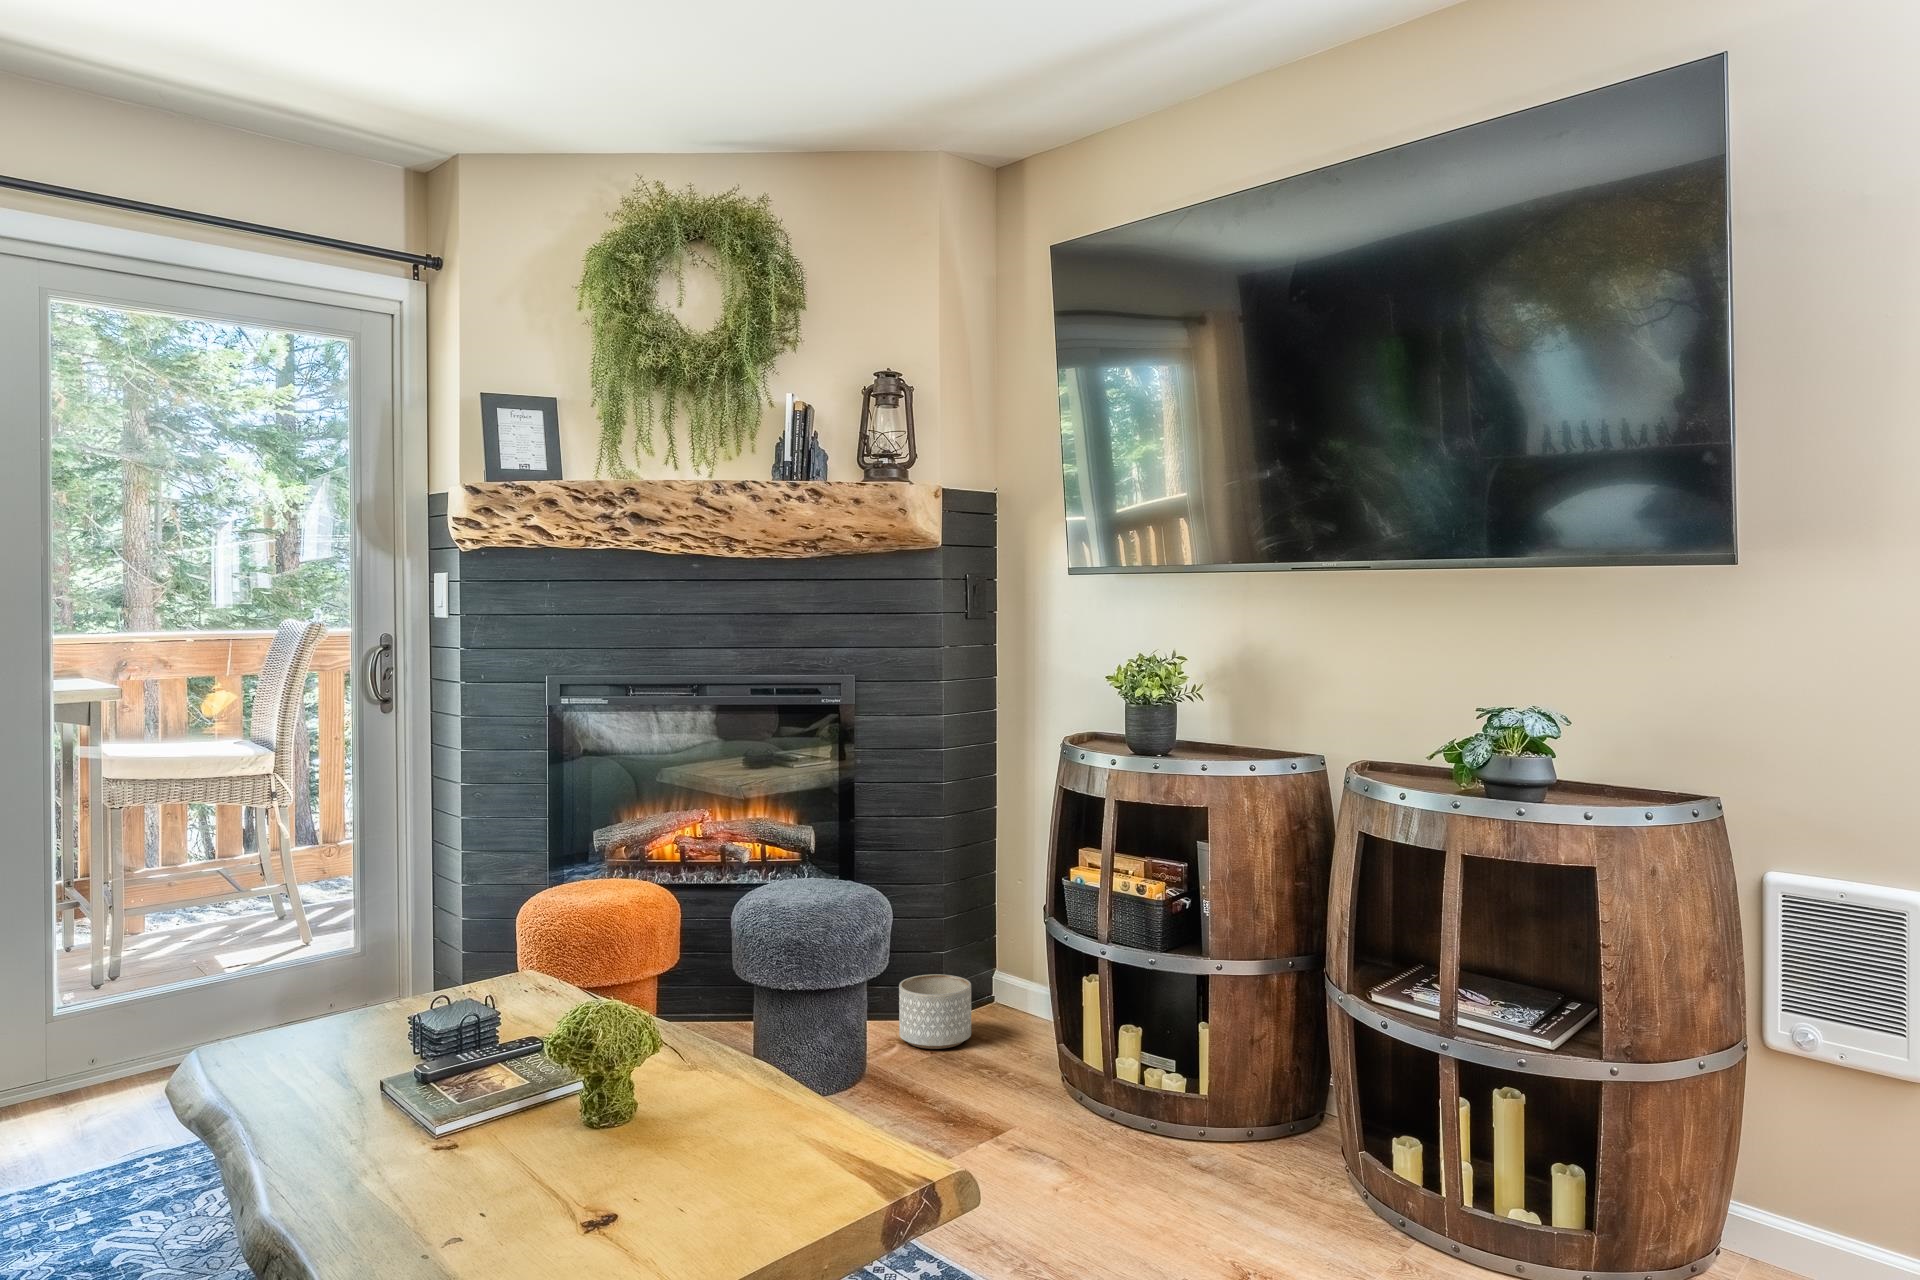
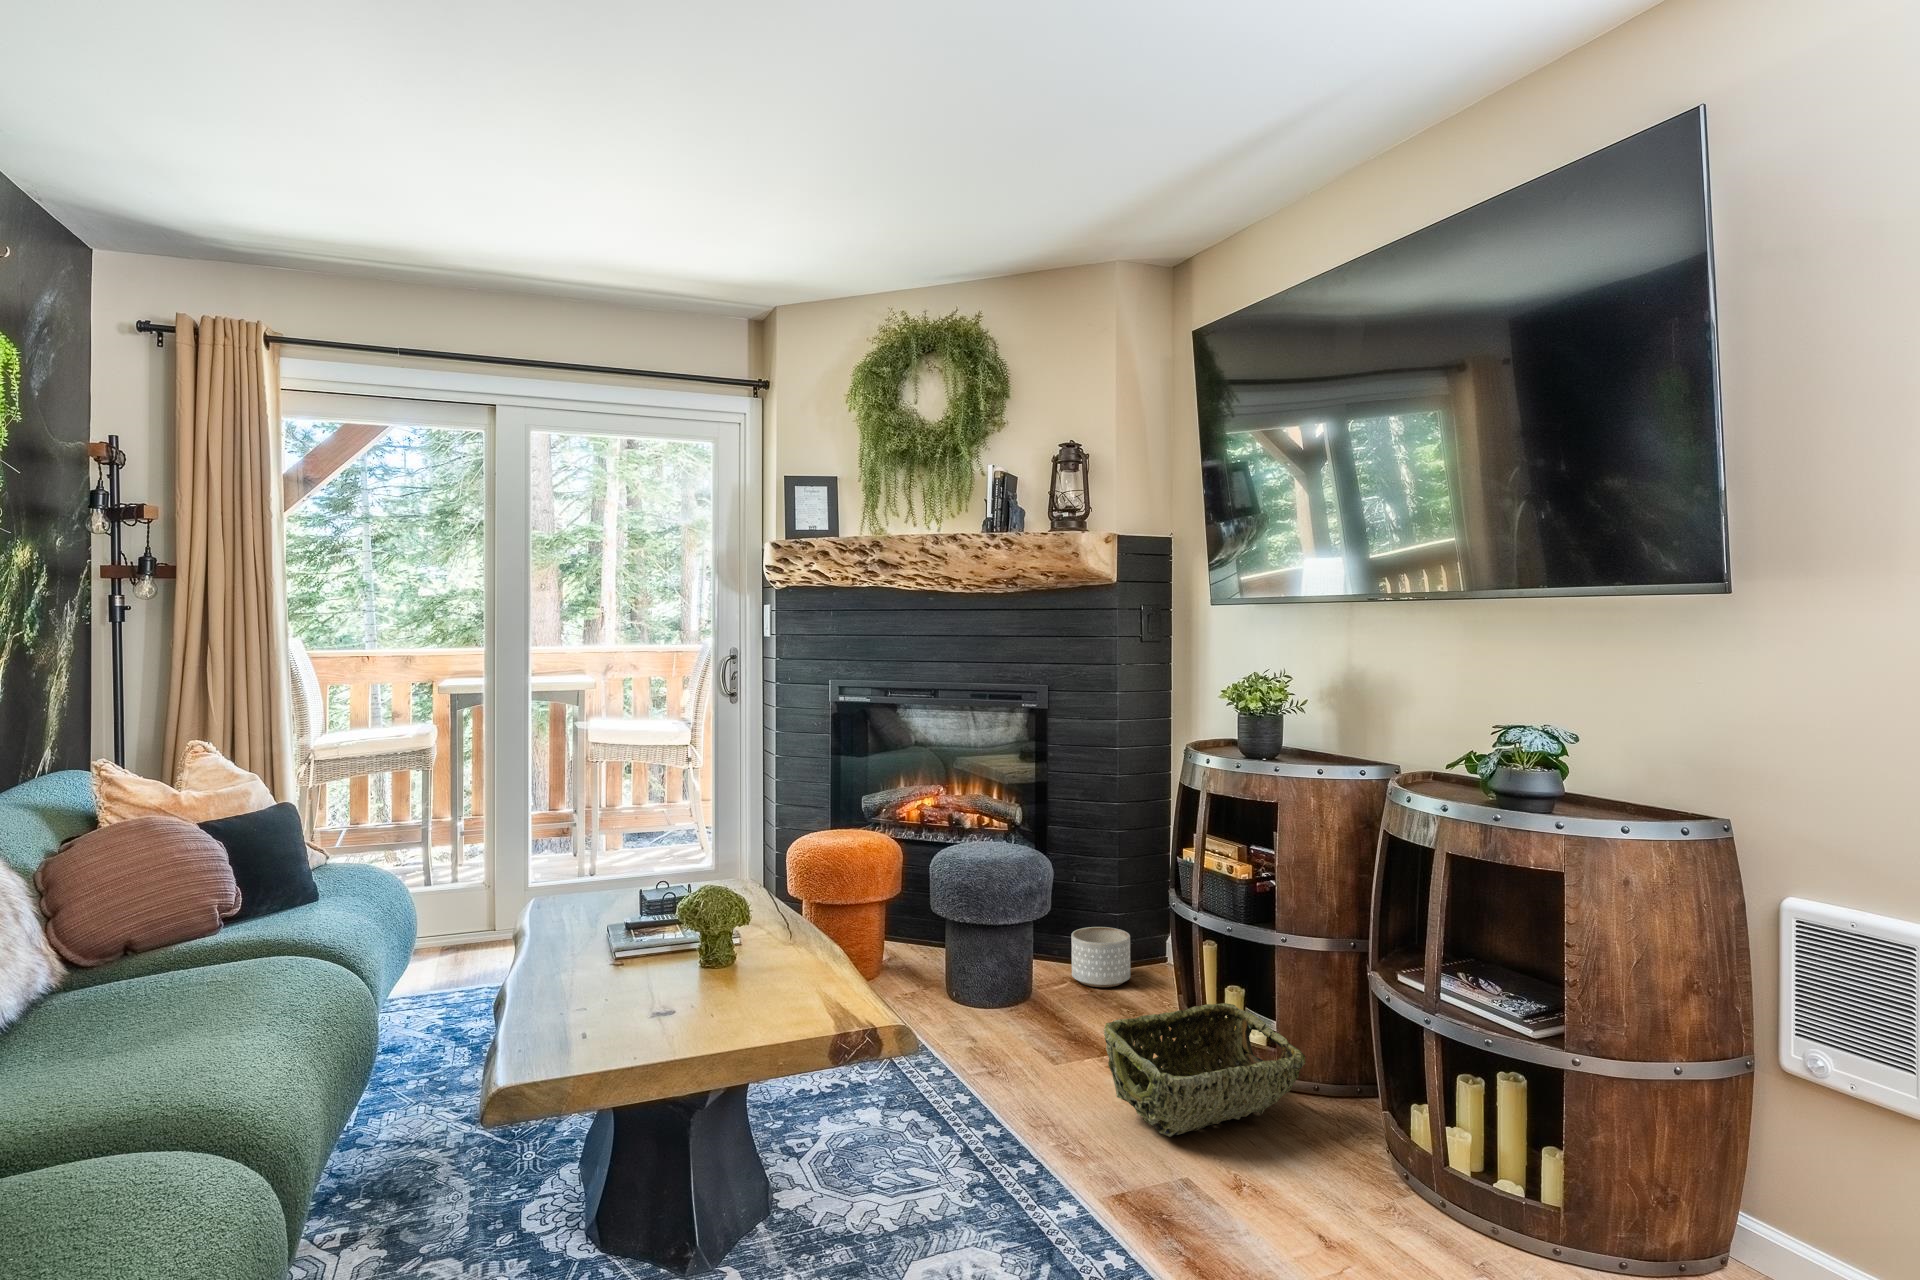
woven basket: none [1043,1050,1264,1217] -> present [1104,1003,1305,1137]

